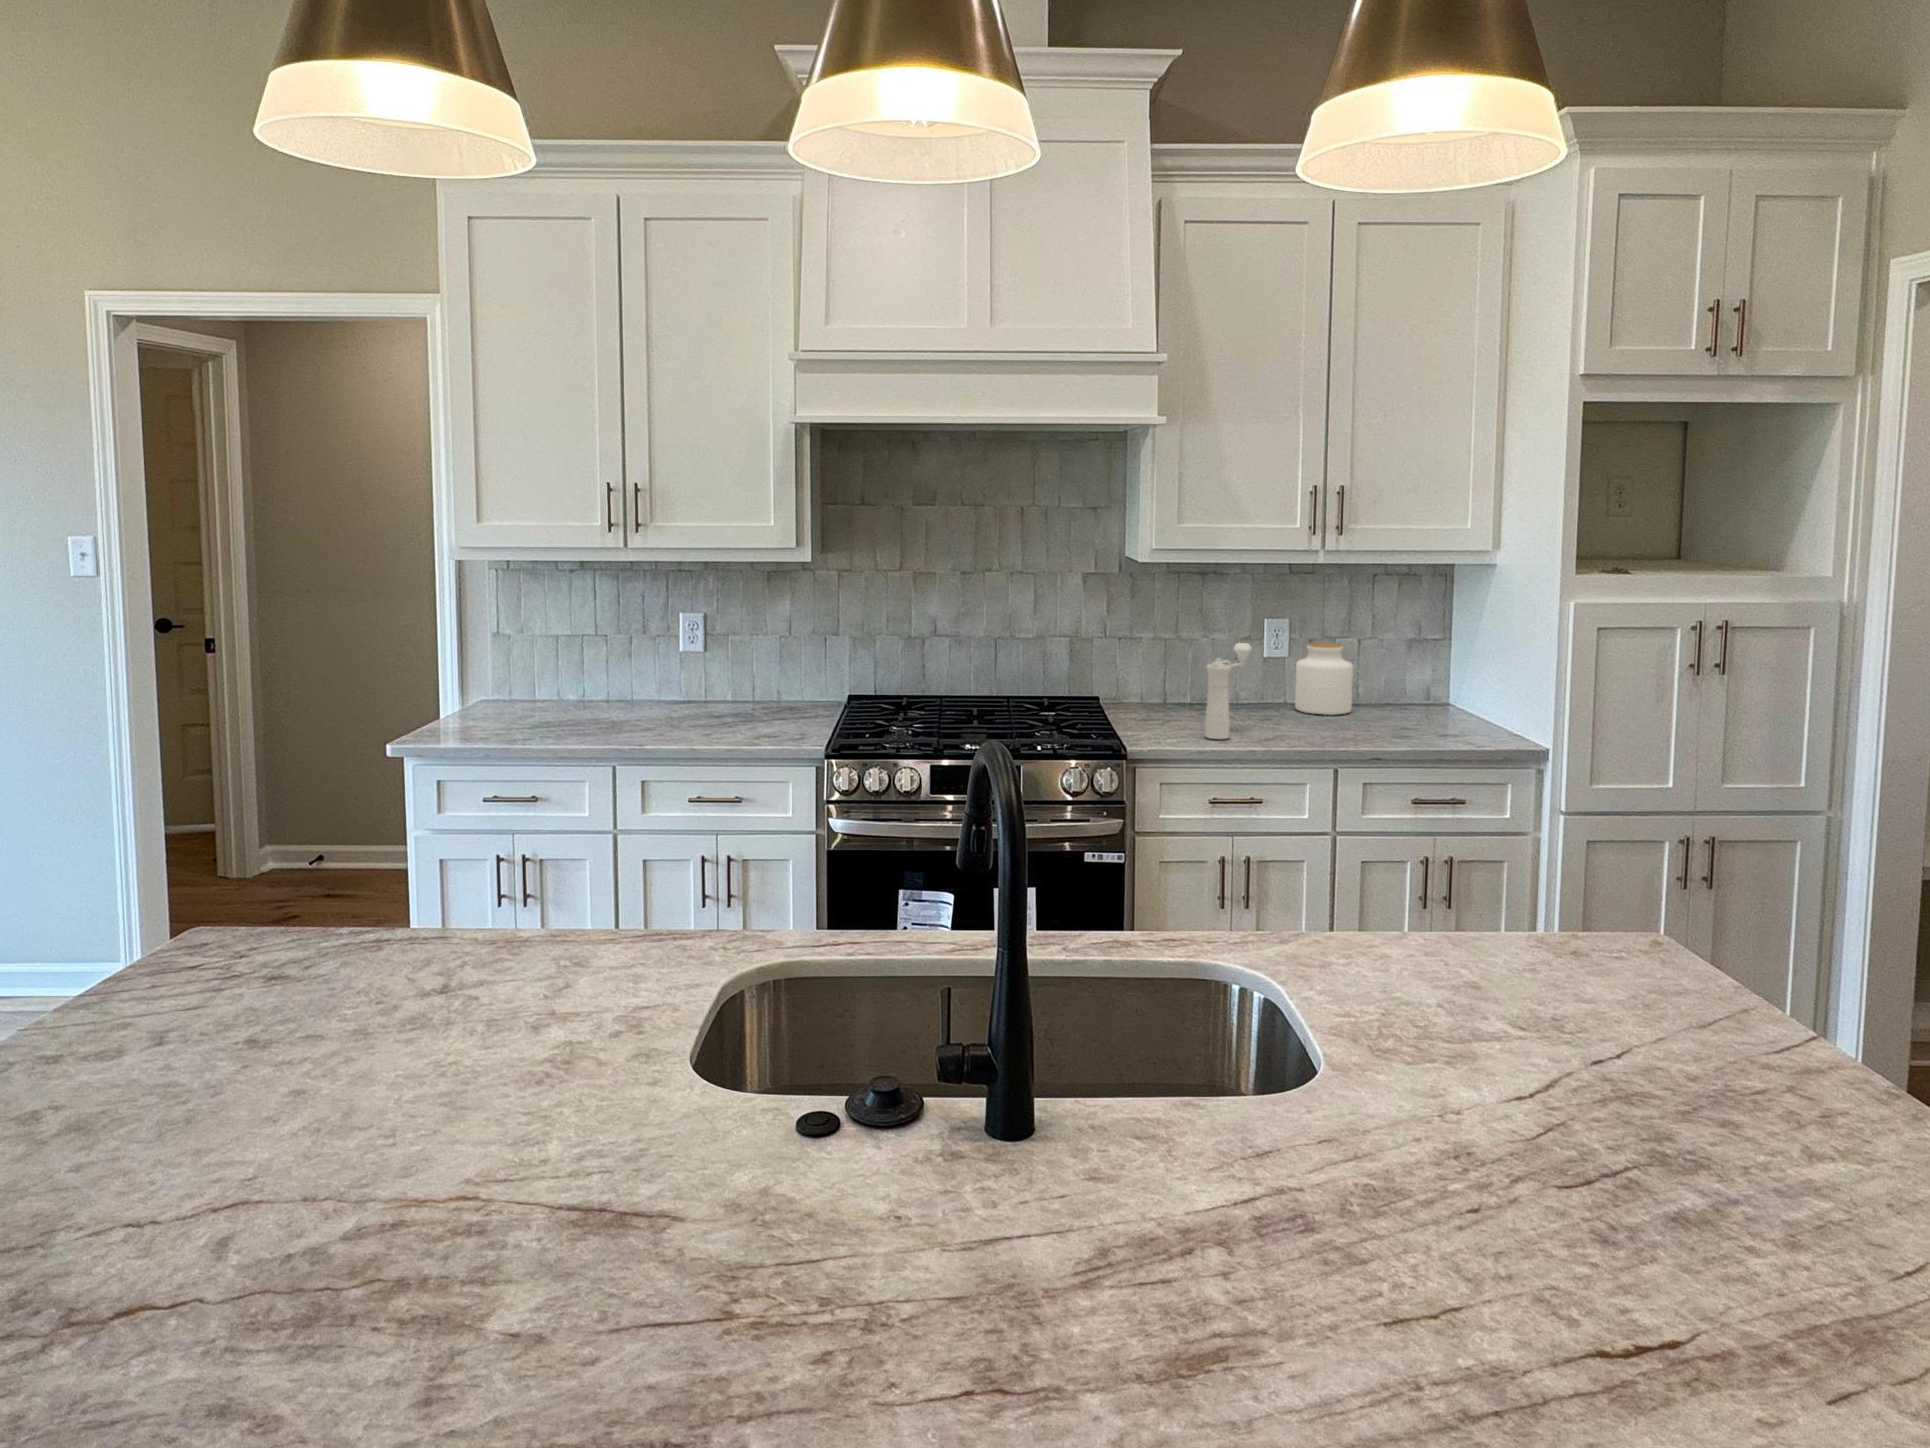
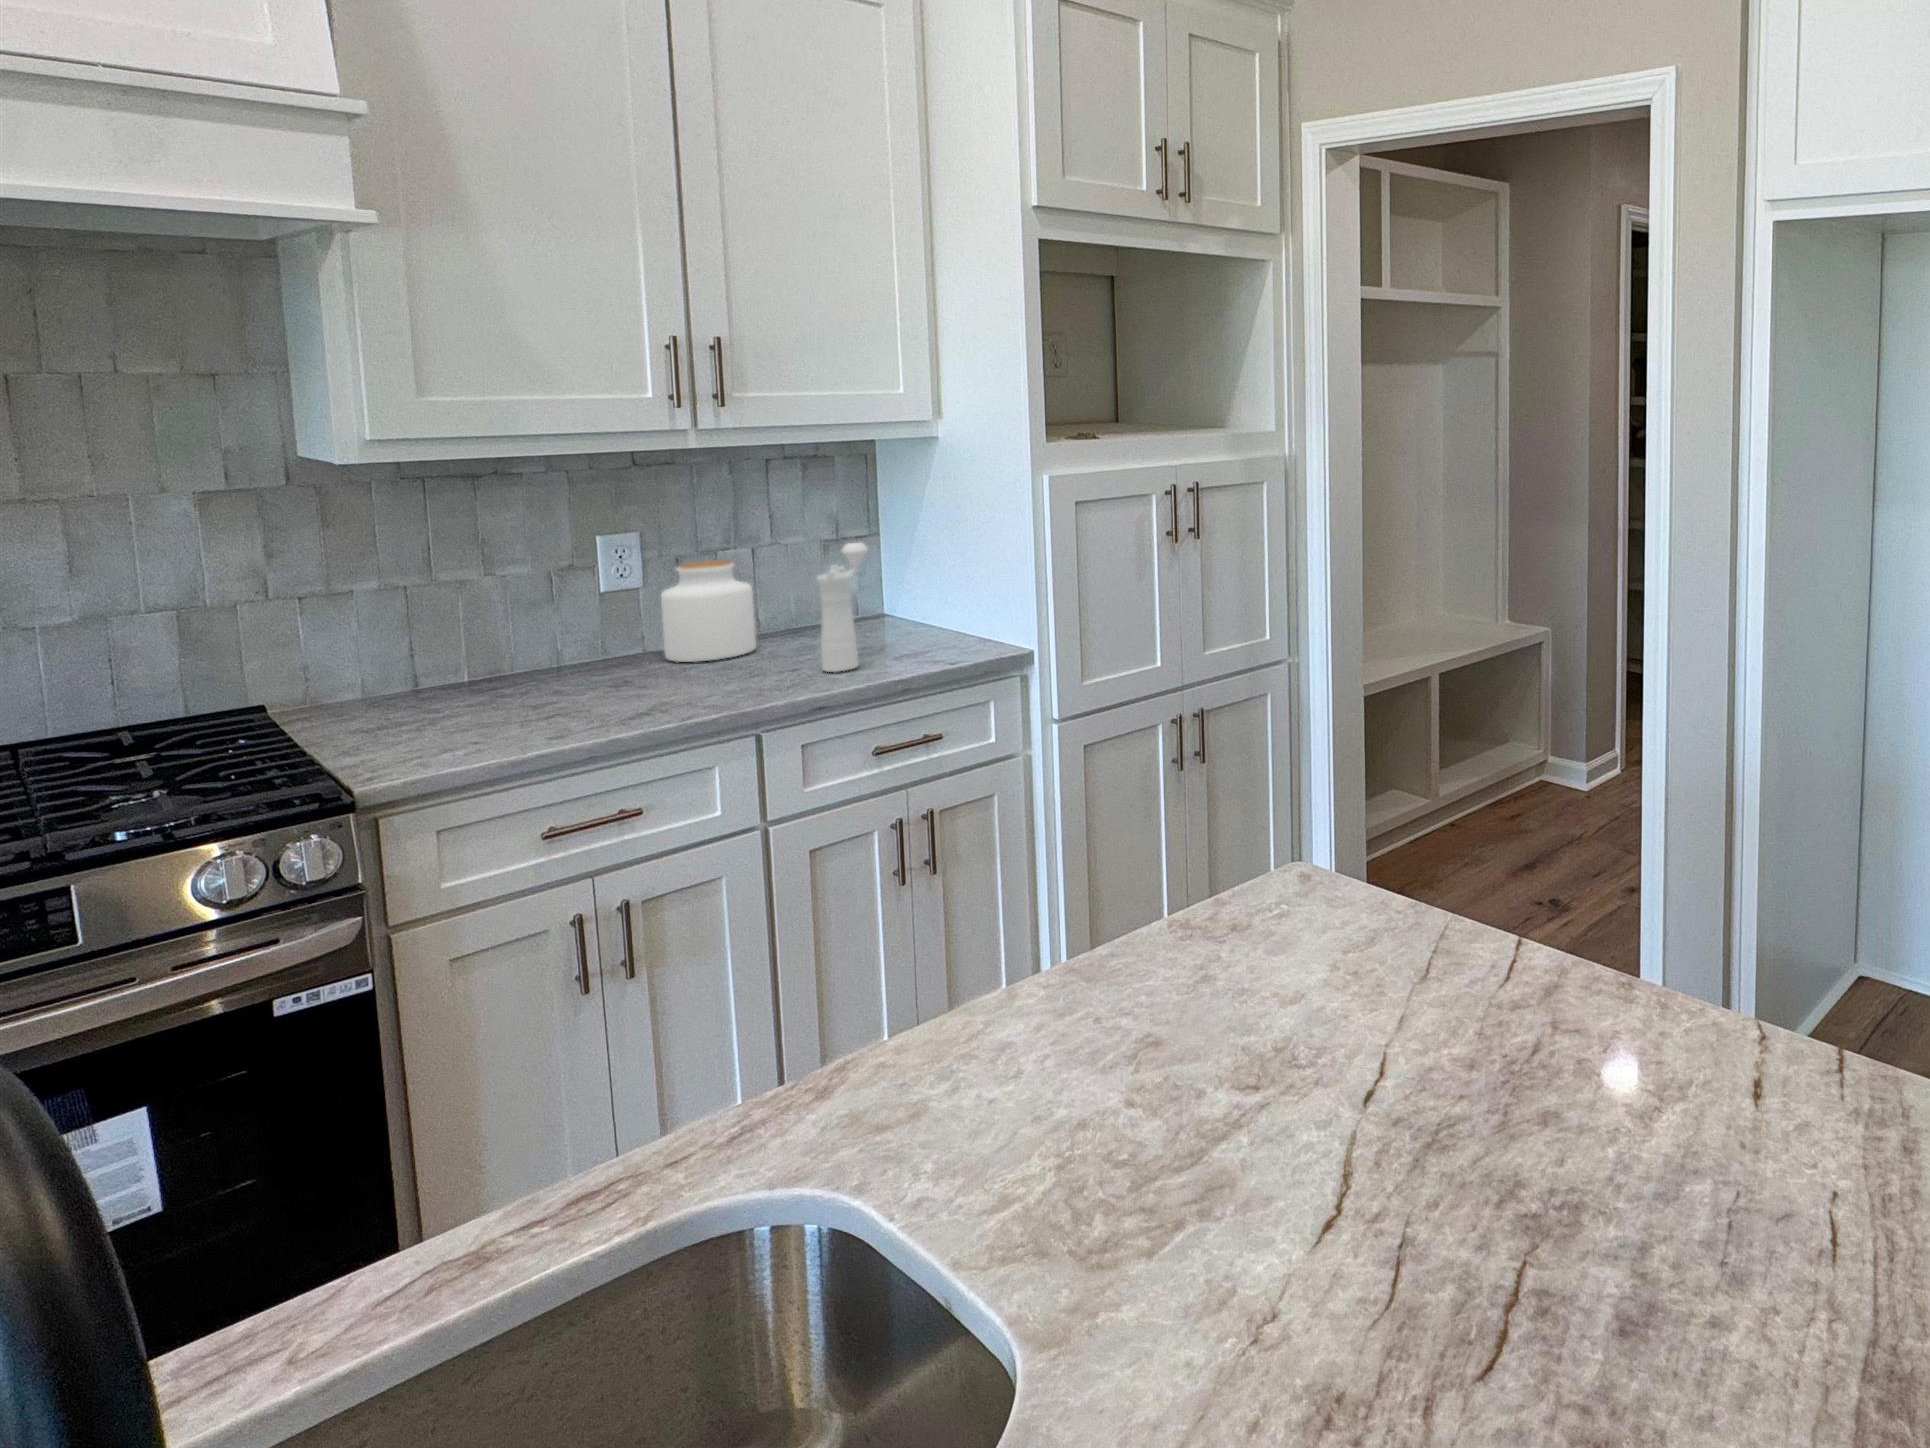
pepper mill: present [1205,643,1251,739] -> present [817,543,867,672]

